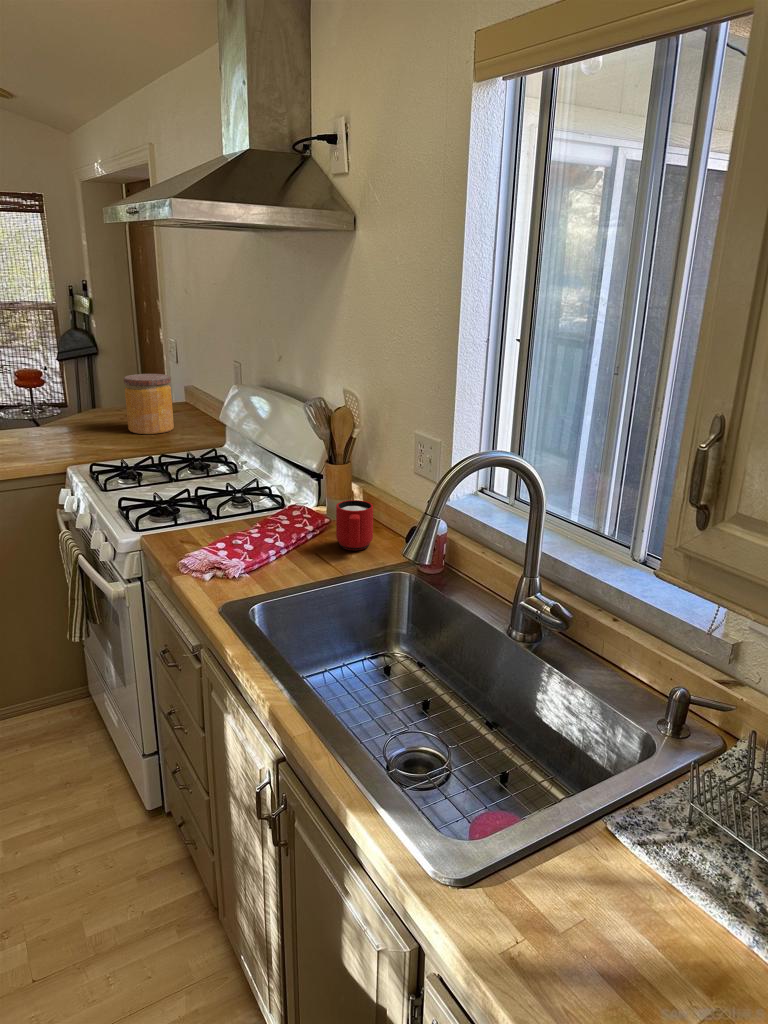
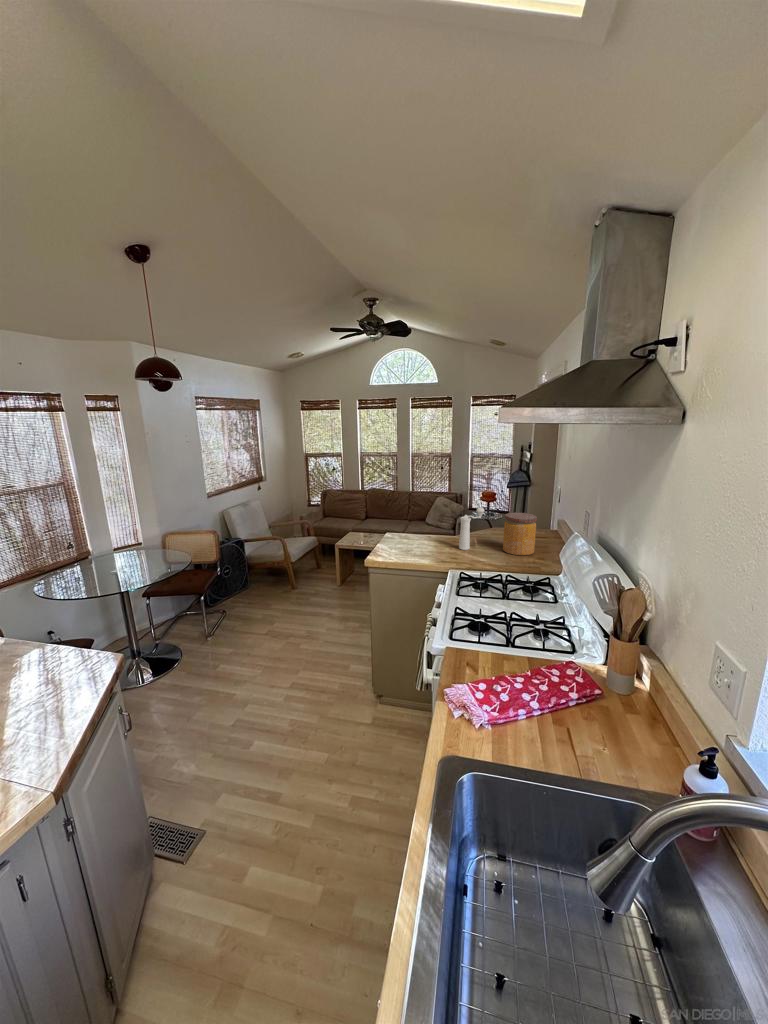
pepper mill: none [54,373,88,441] -> present [459,508,485,550]
mug: present [336,500,373,550] -> none [592,688,638,747]

